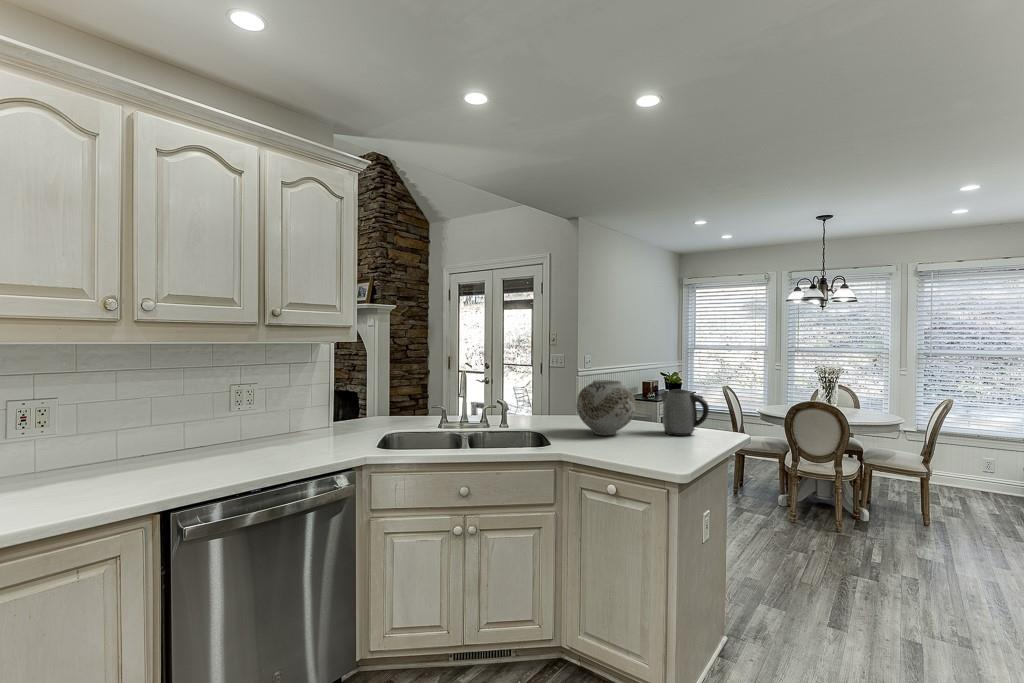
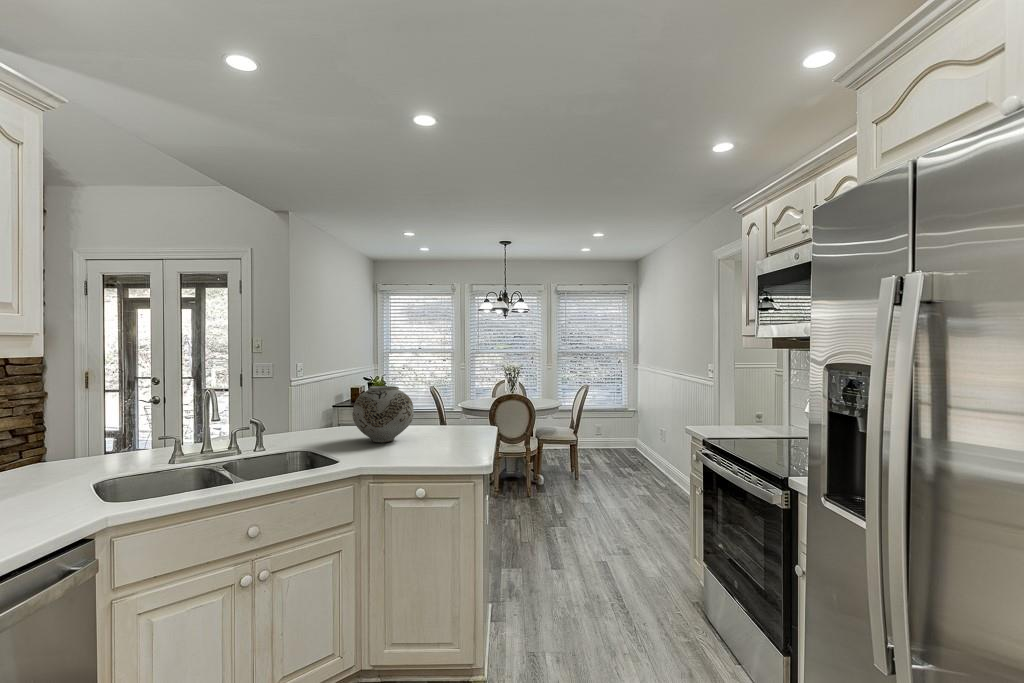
kettle: present [661,389,709,436] -> none [430,390,474,434]

